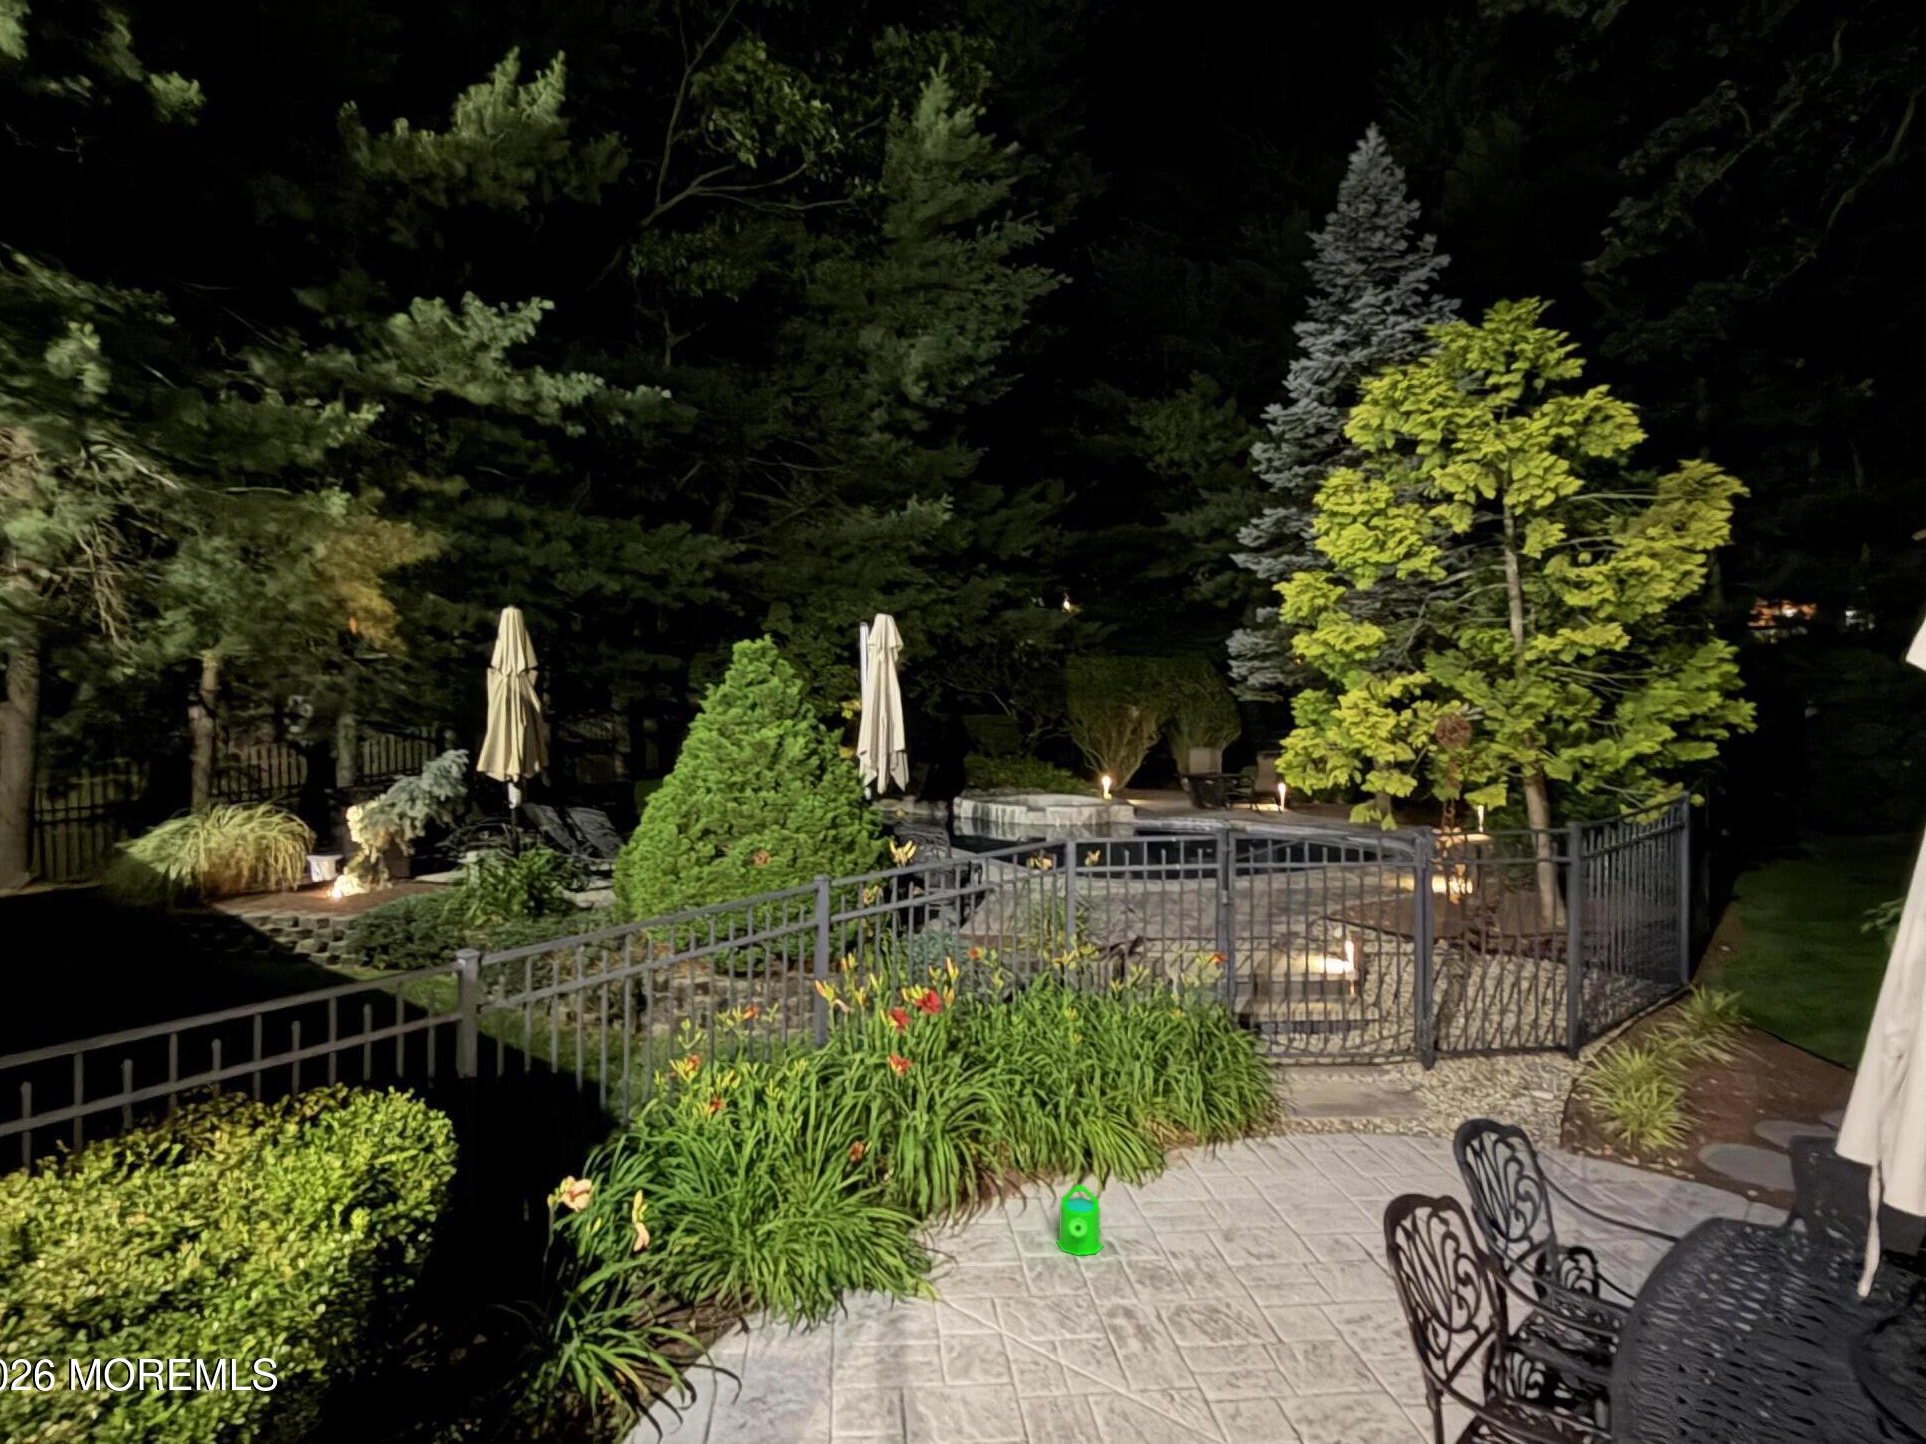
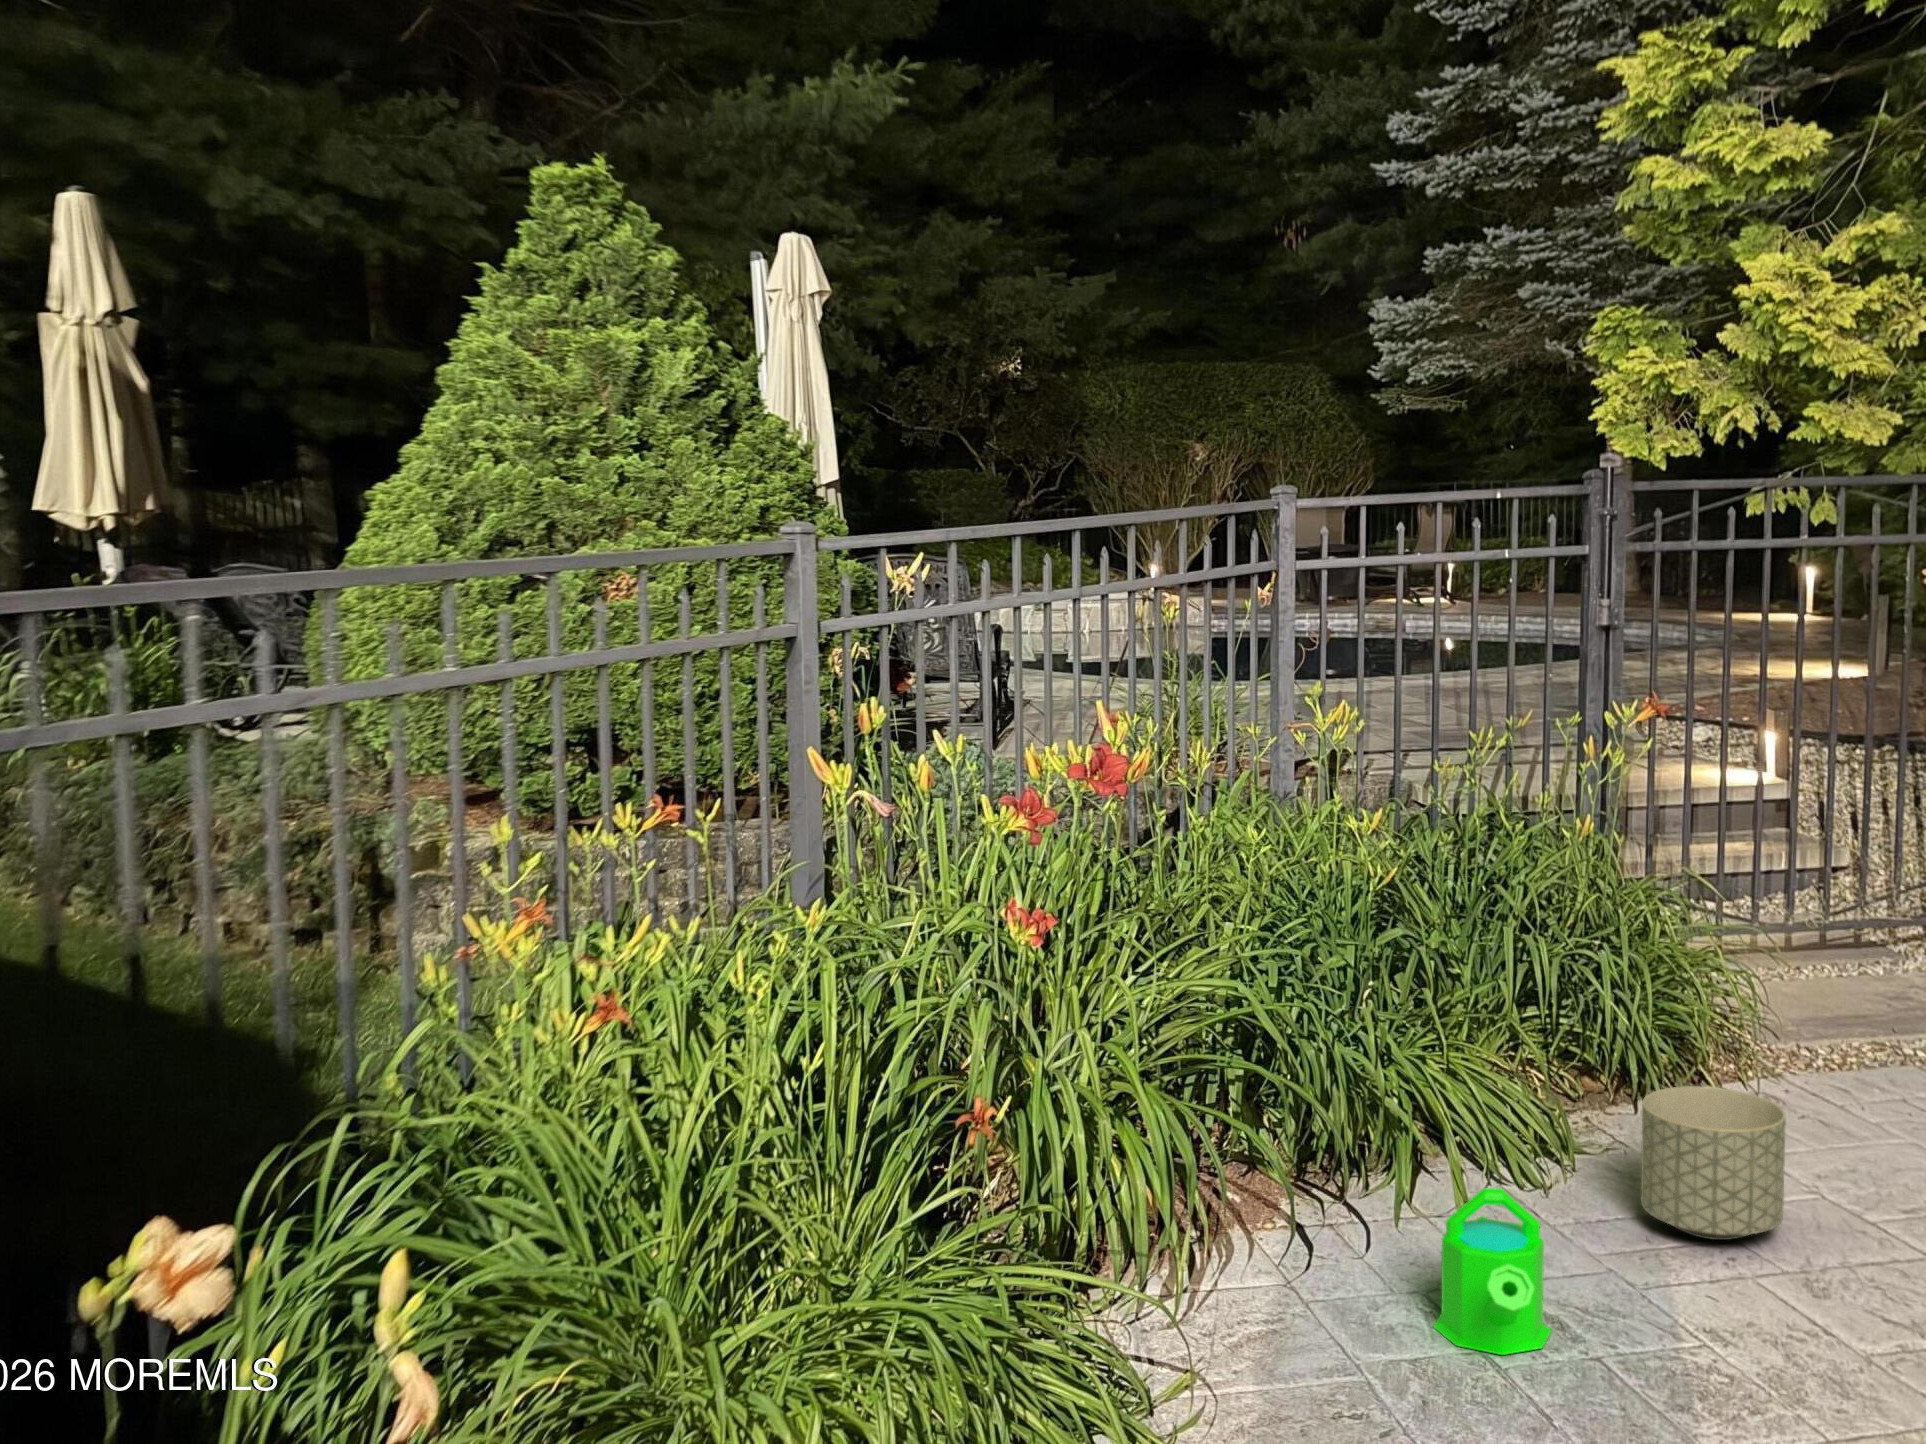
planter: none [1164,1142,1222,1211] -> present [1641,1086,1786,1240]

